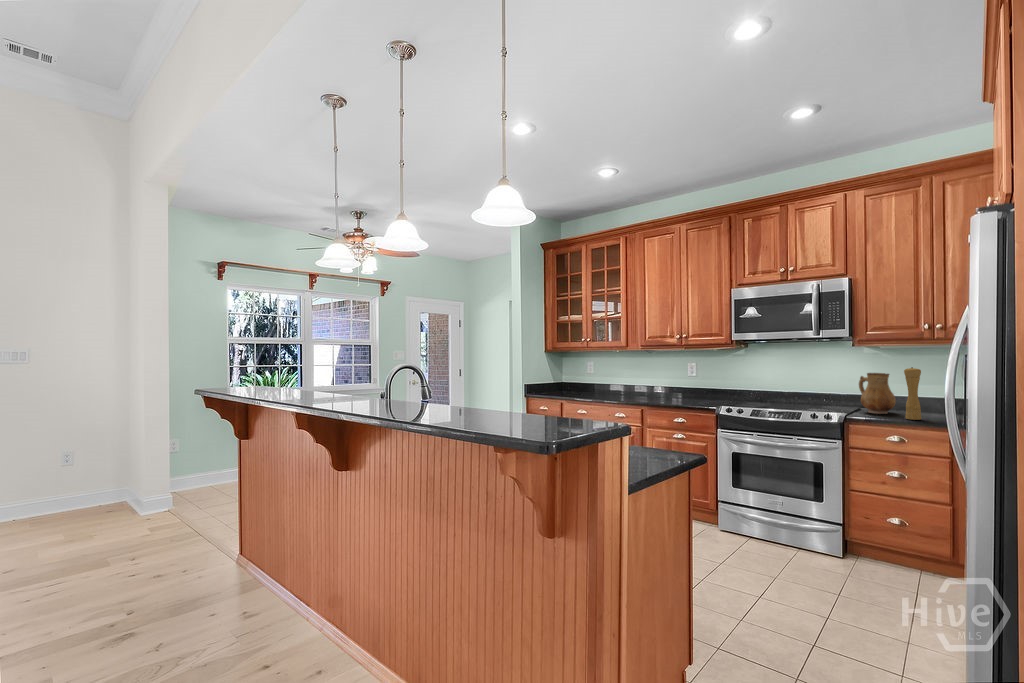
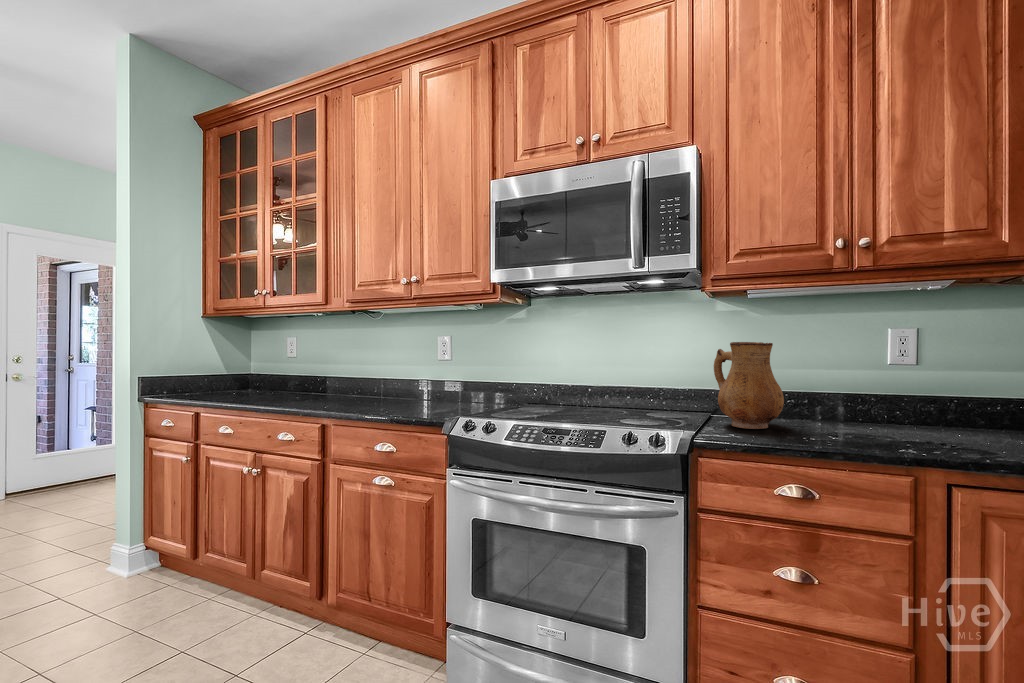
pepper mill: present [904,367,921,420] -> none [810,325,846,446]

